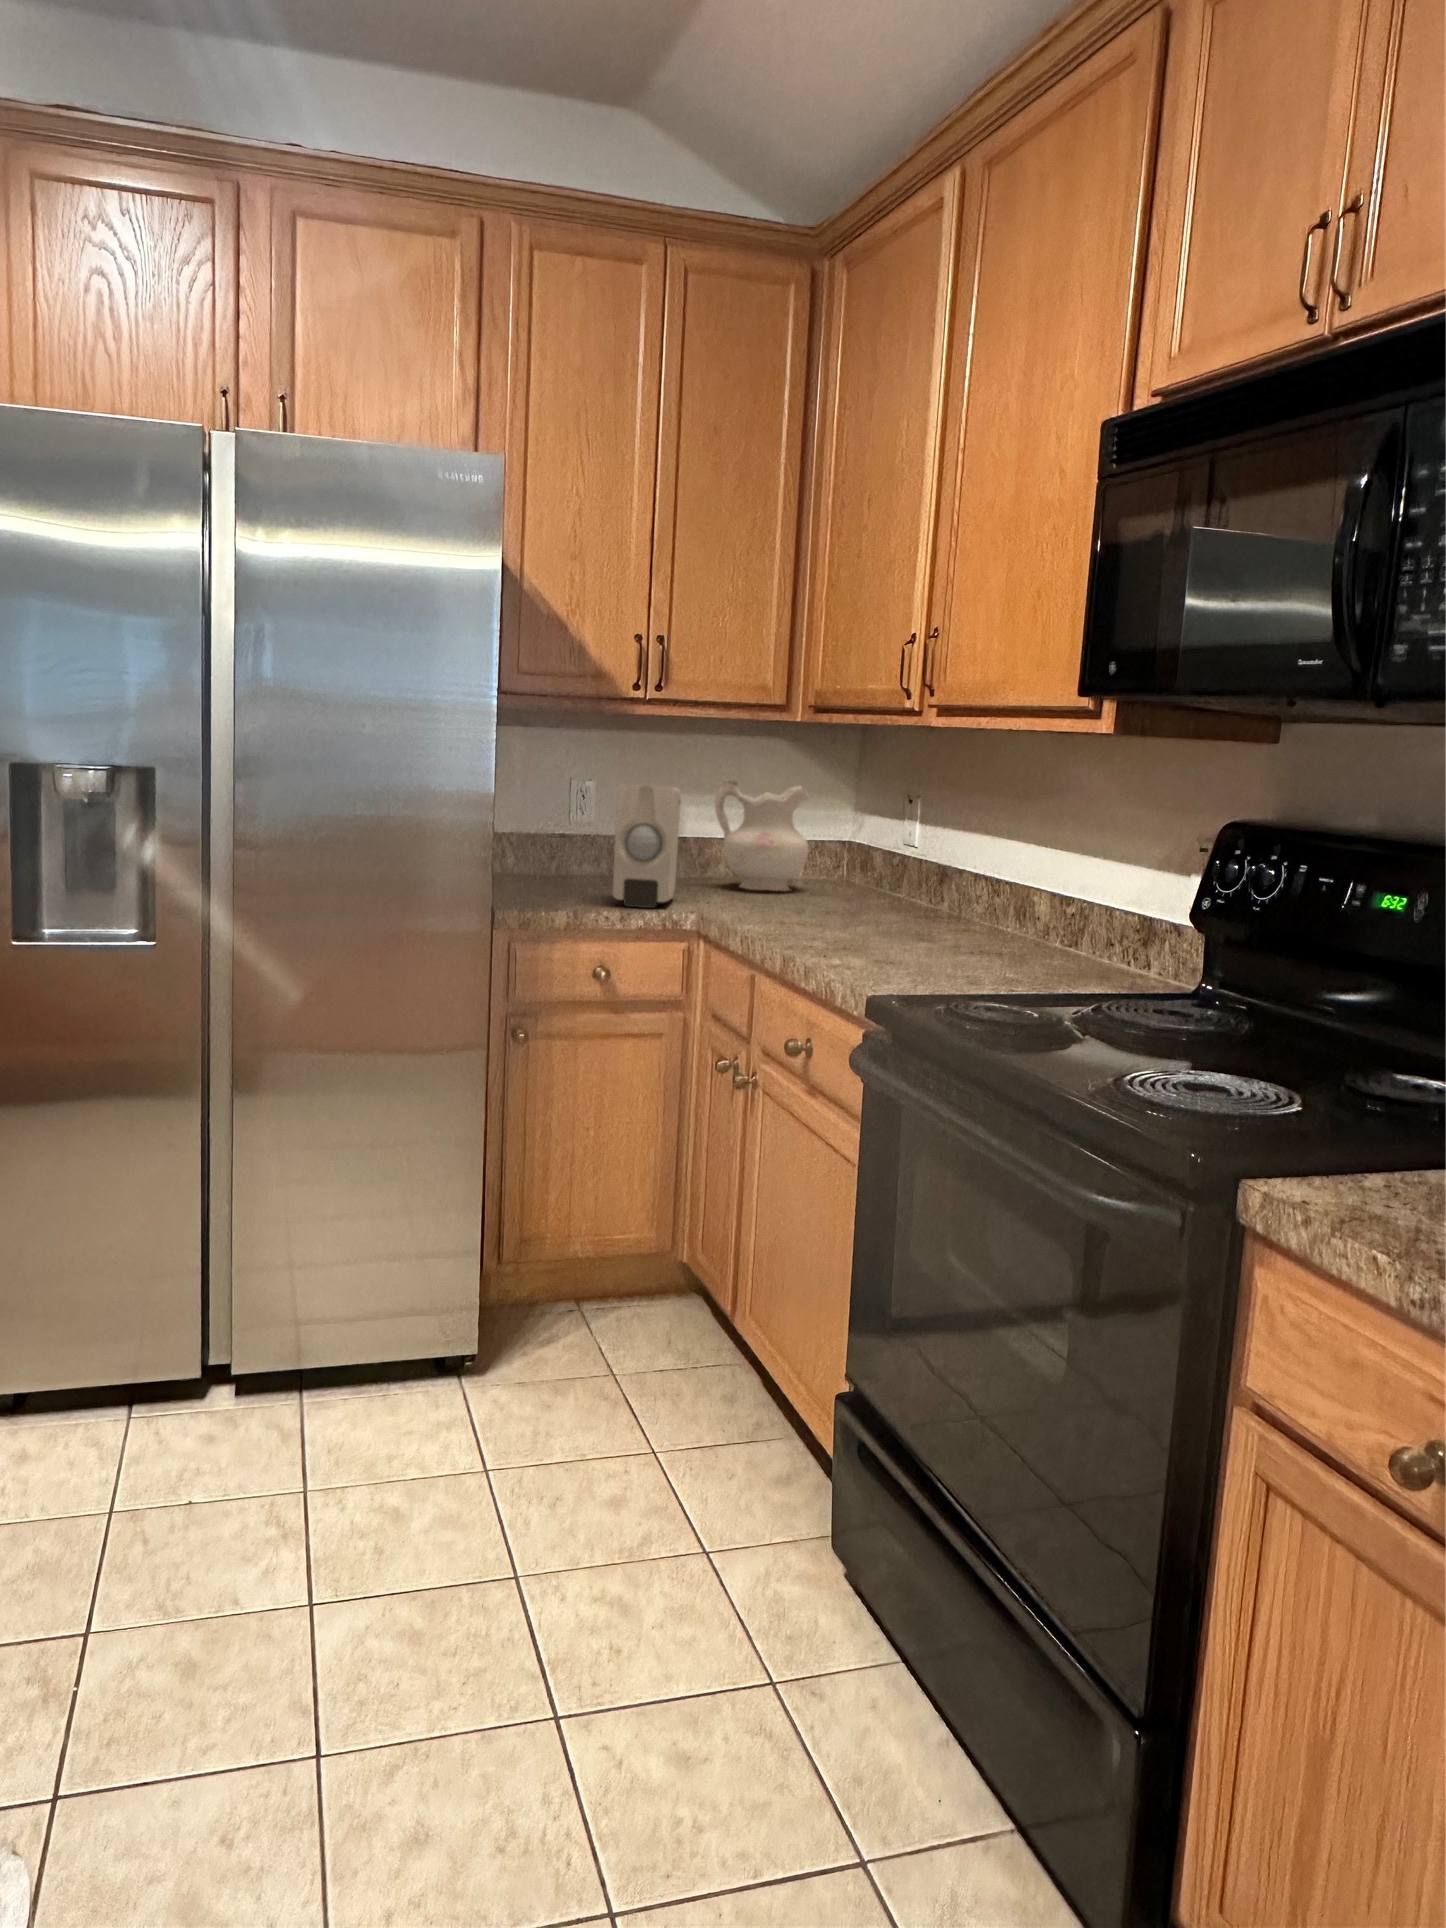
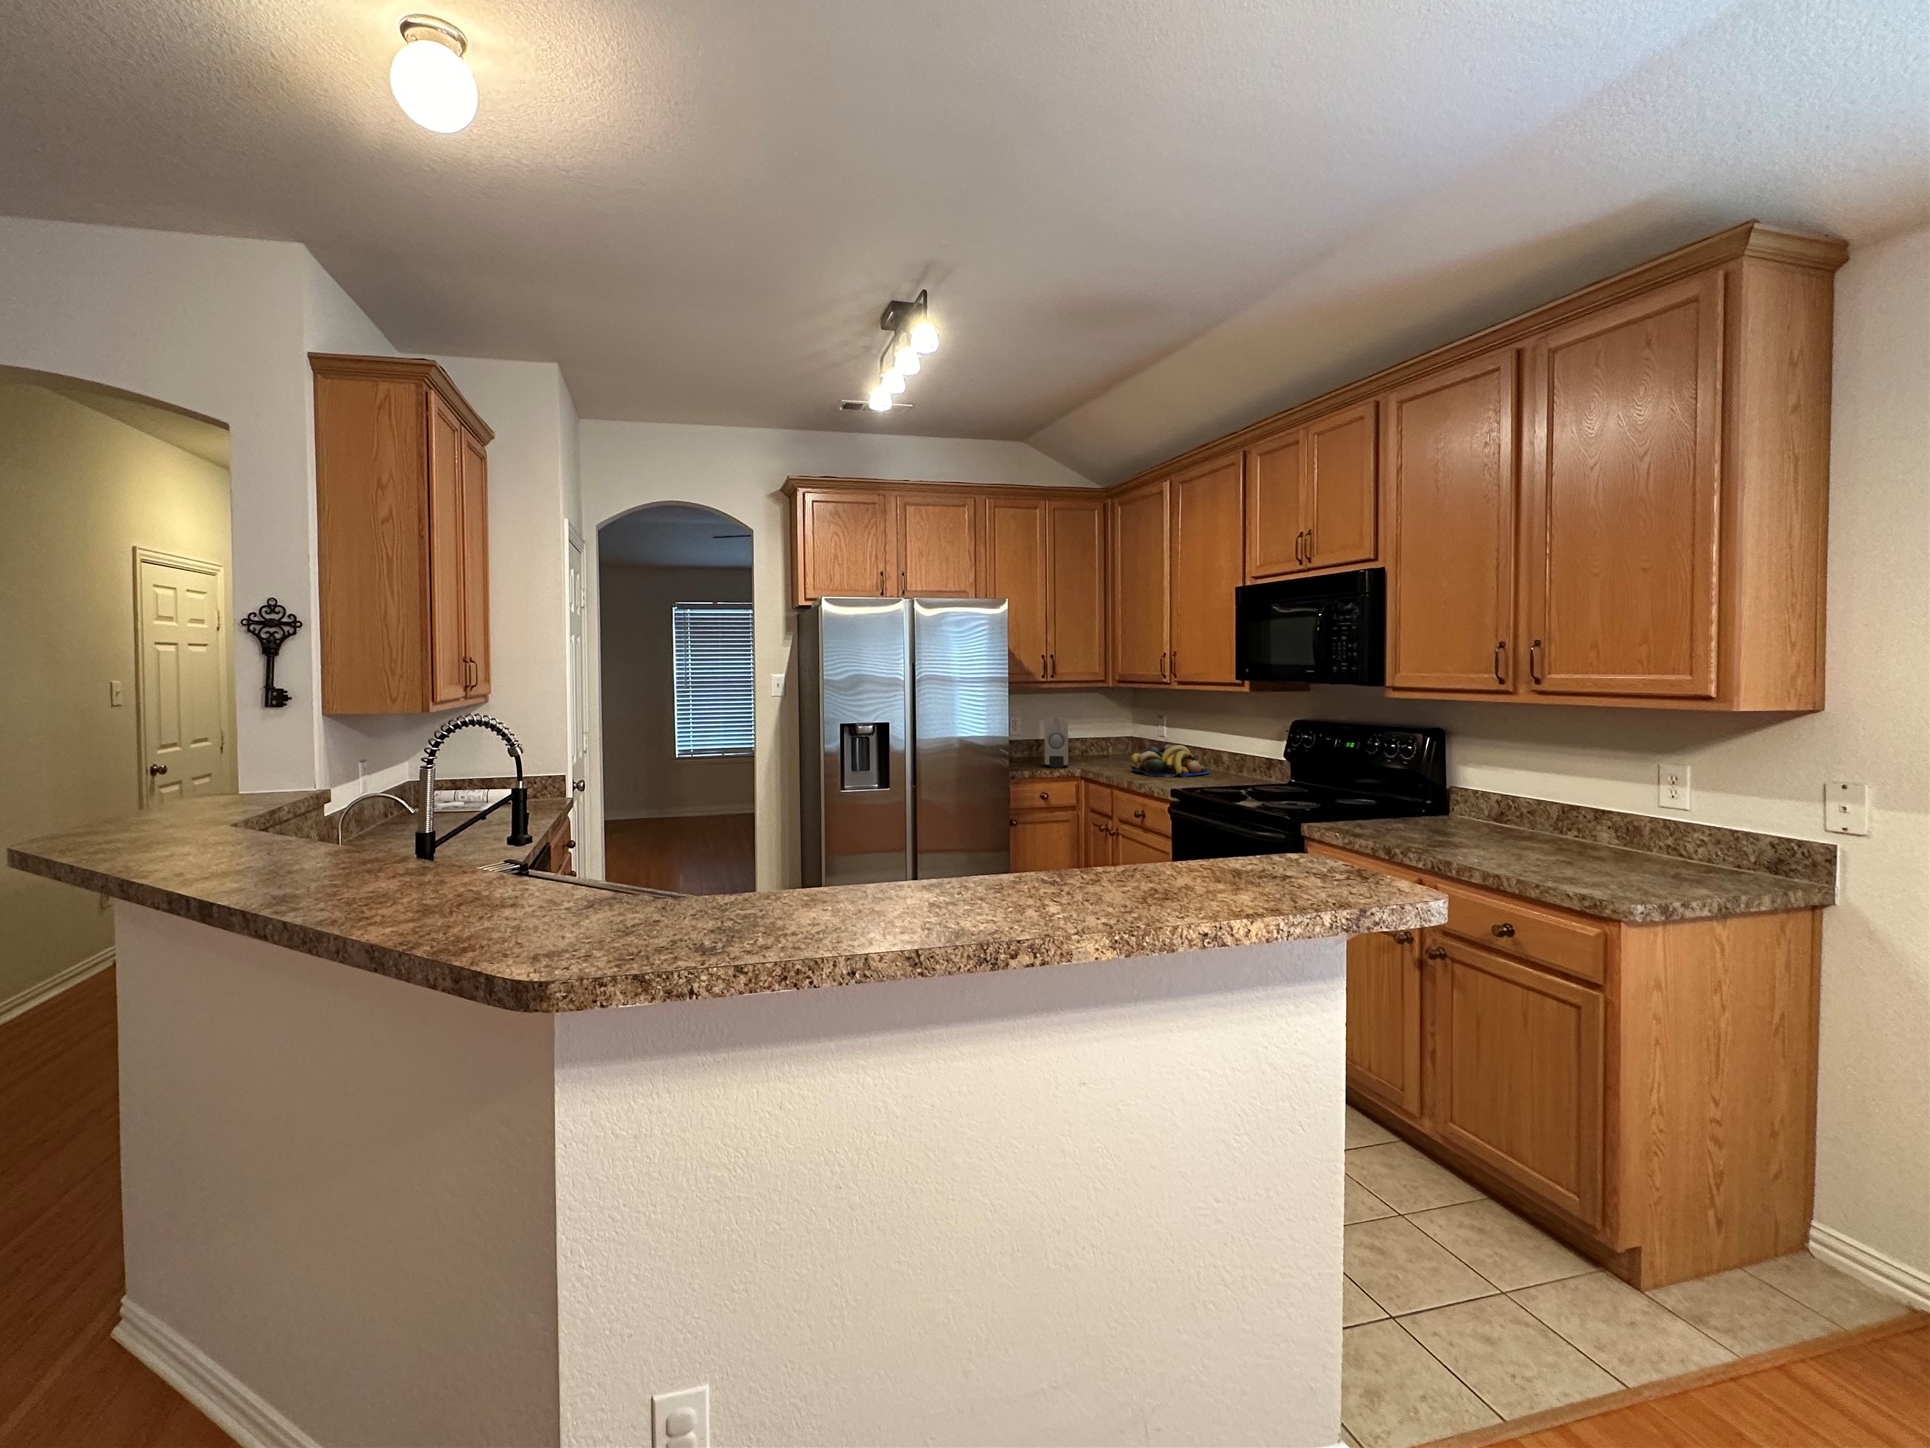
ceramic pitcher: present [715,780,809,891] -> none [1077,713,1118,760]
fruit bowl: none [809,864,1000,952] -> present [1130,744,1209,777]

